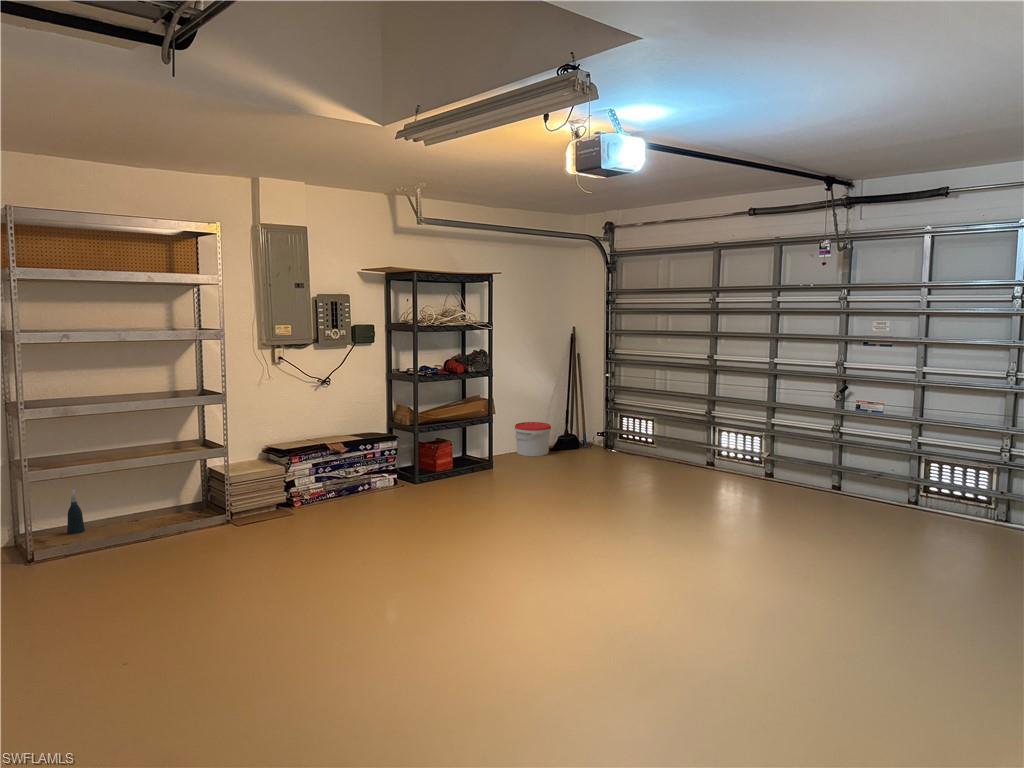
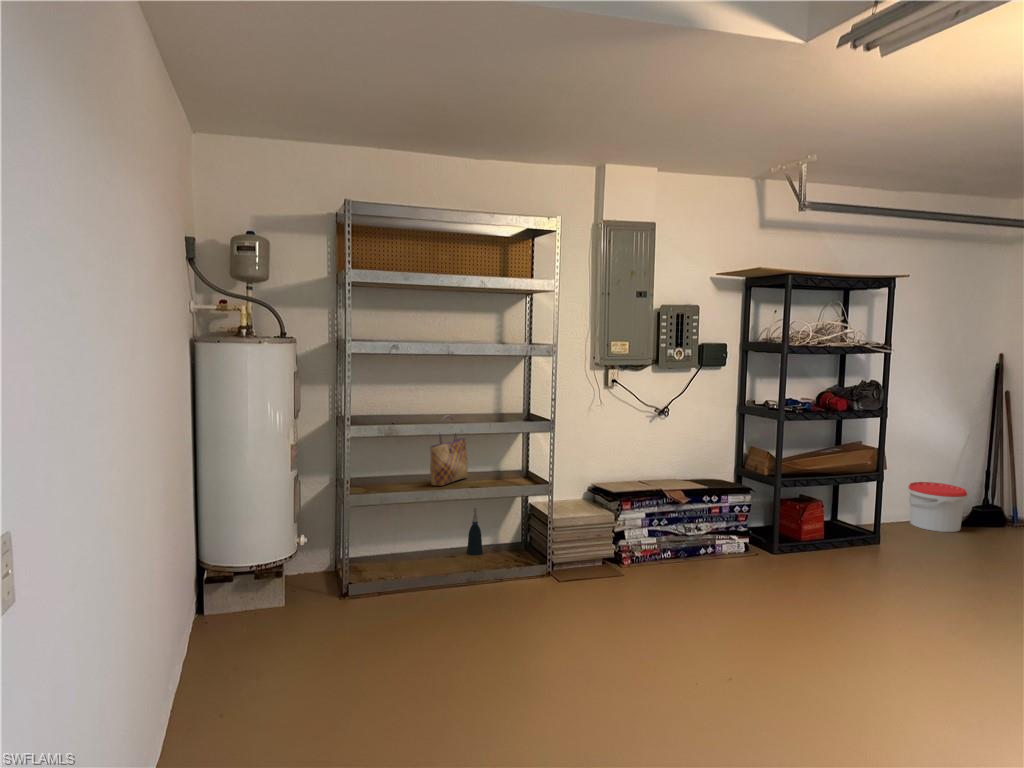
tote bag: none [108,395,147,458] -> present [430,415,468,486]
spray bottle: present [67,489,85,534] -> present [467,508,483,555]

